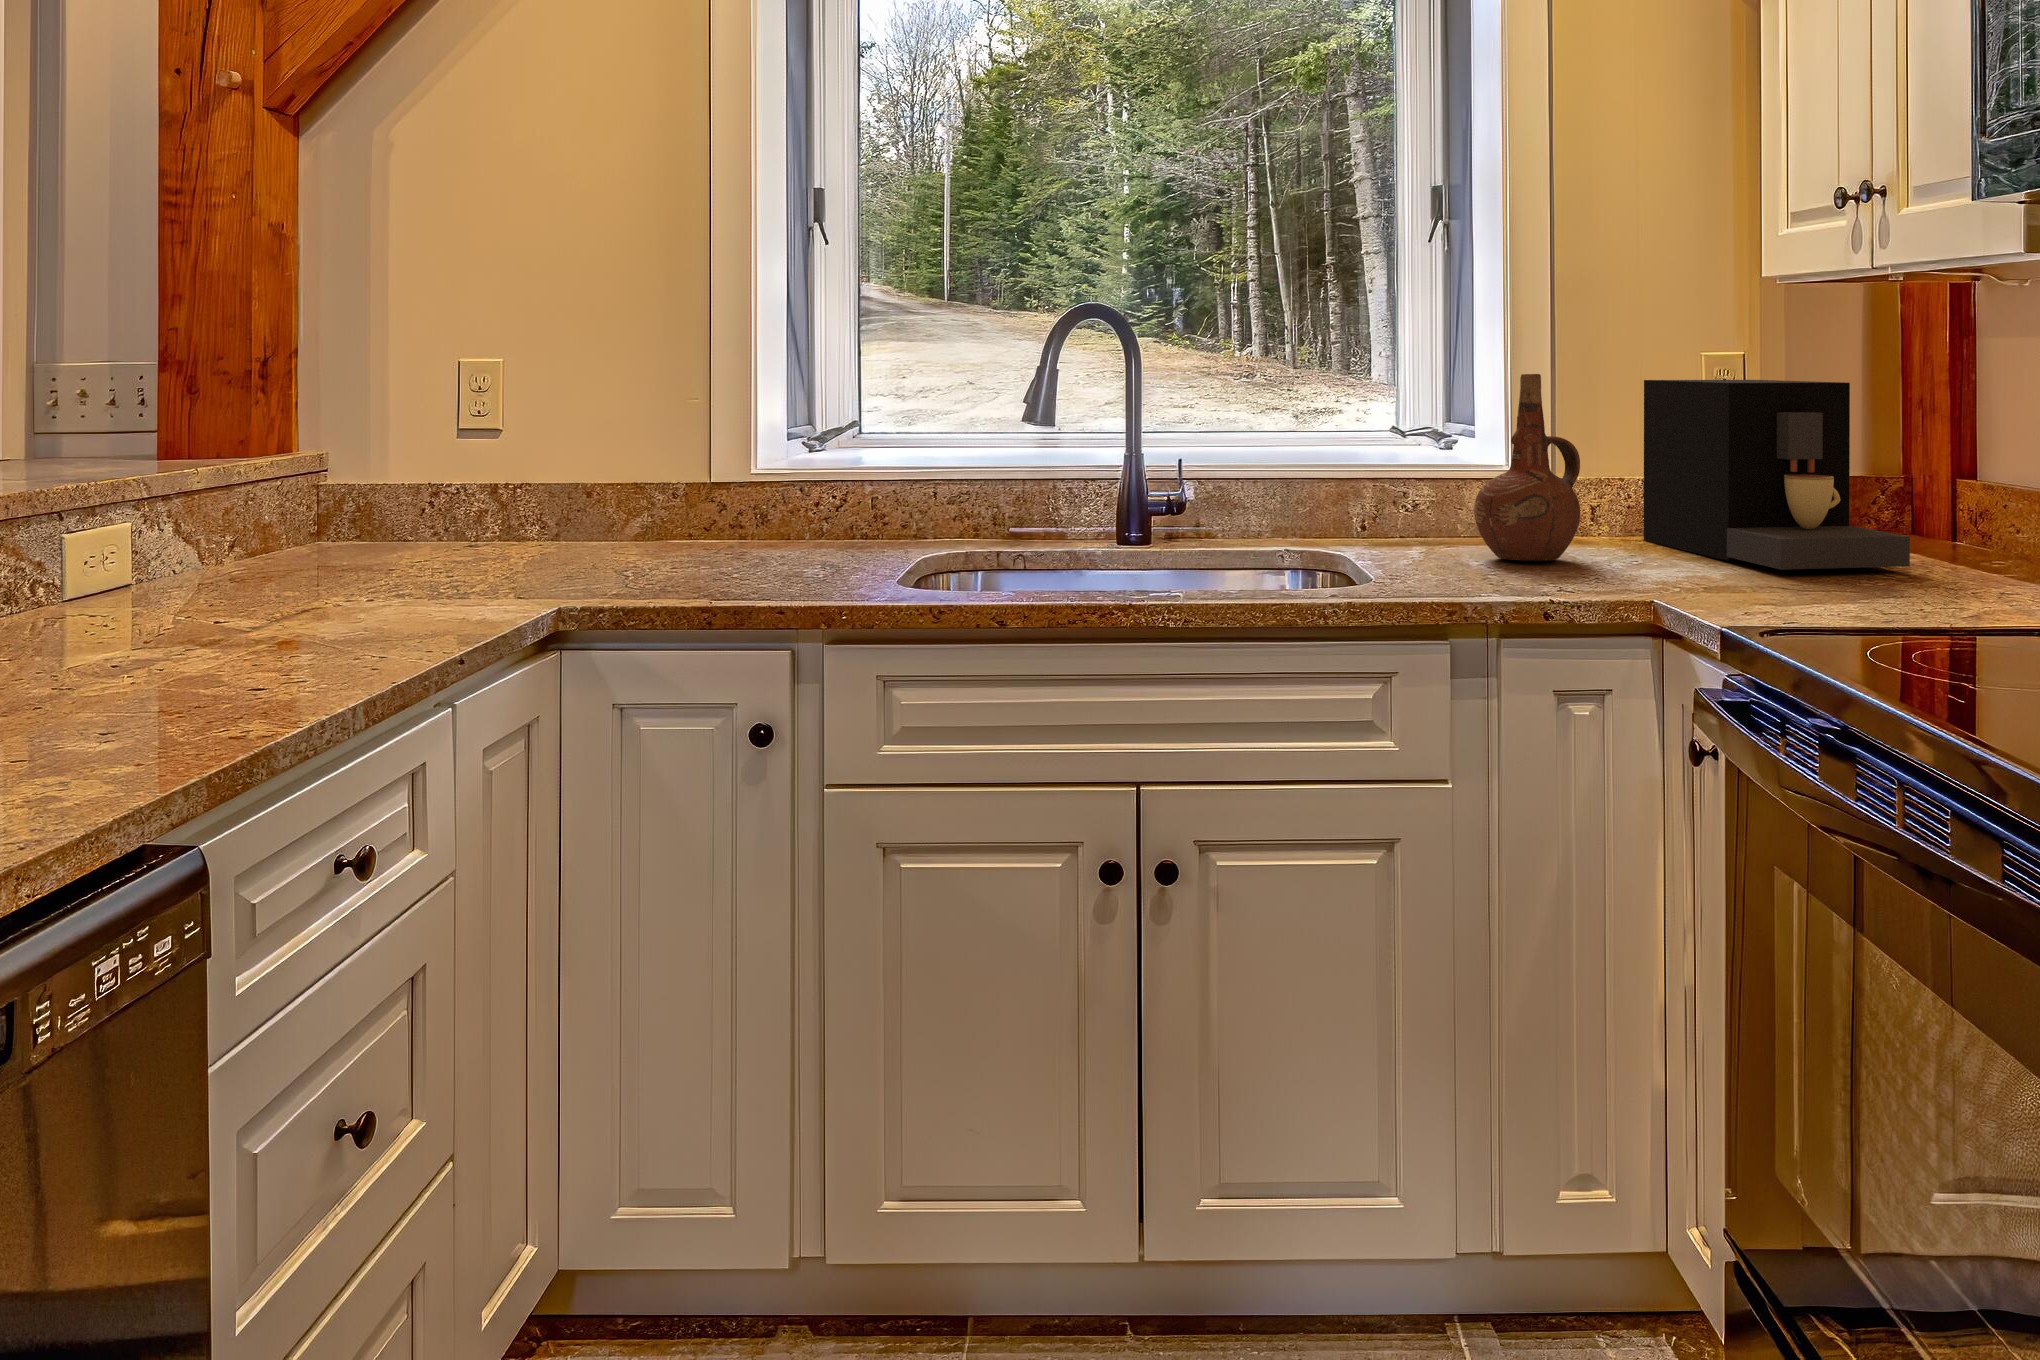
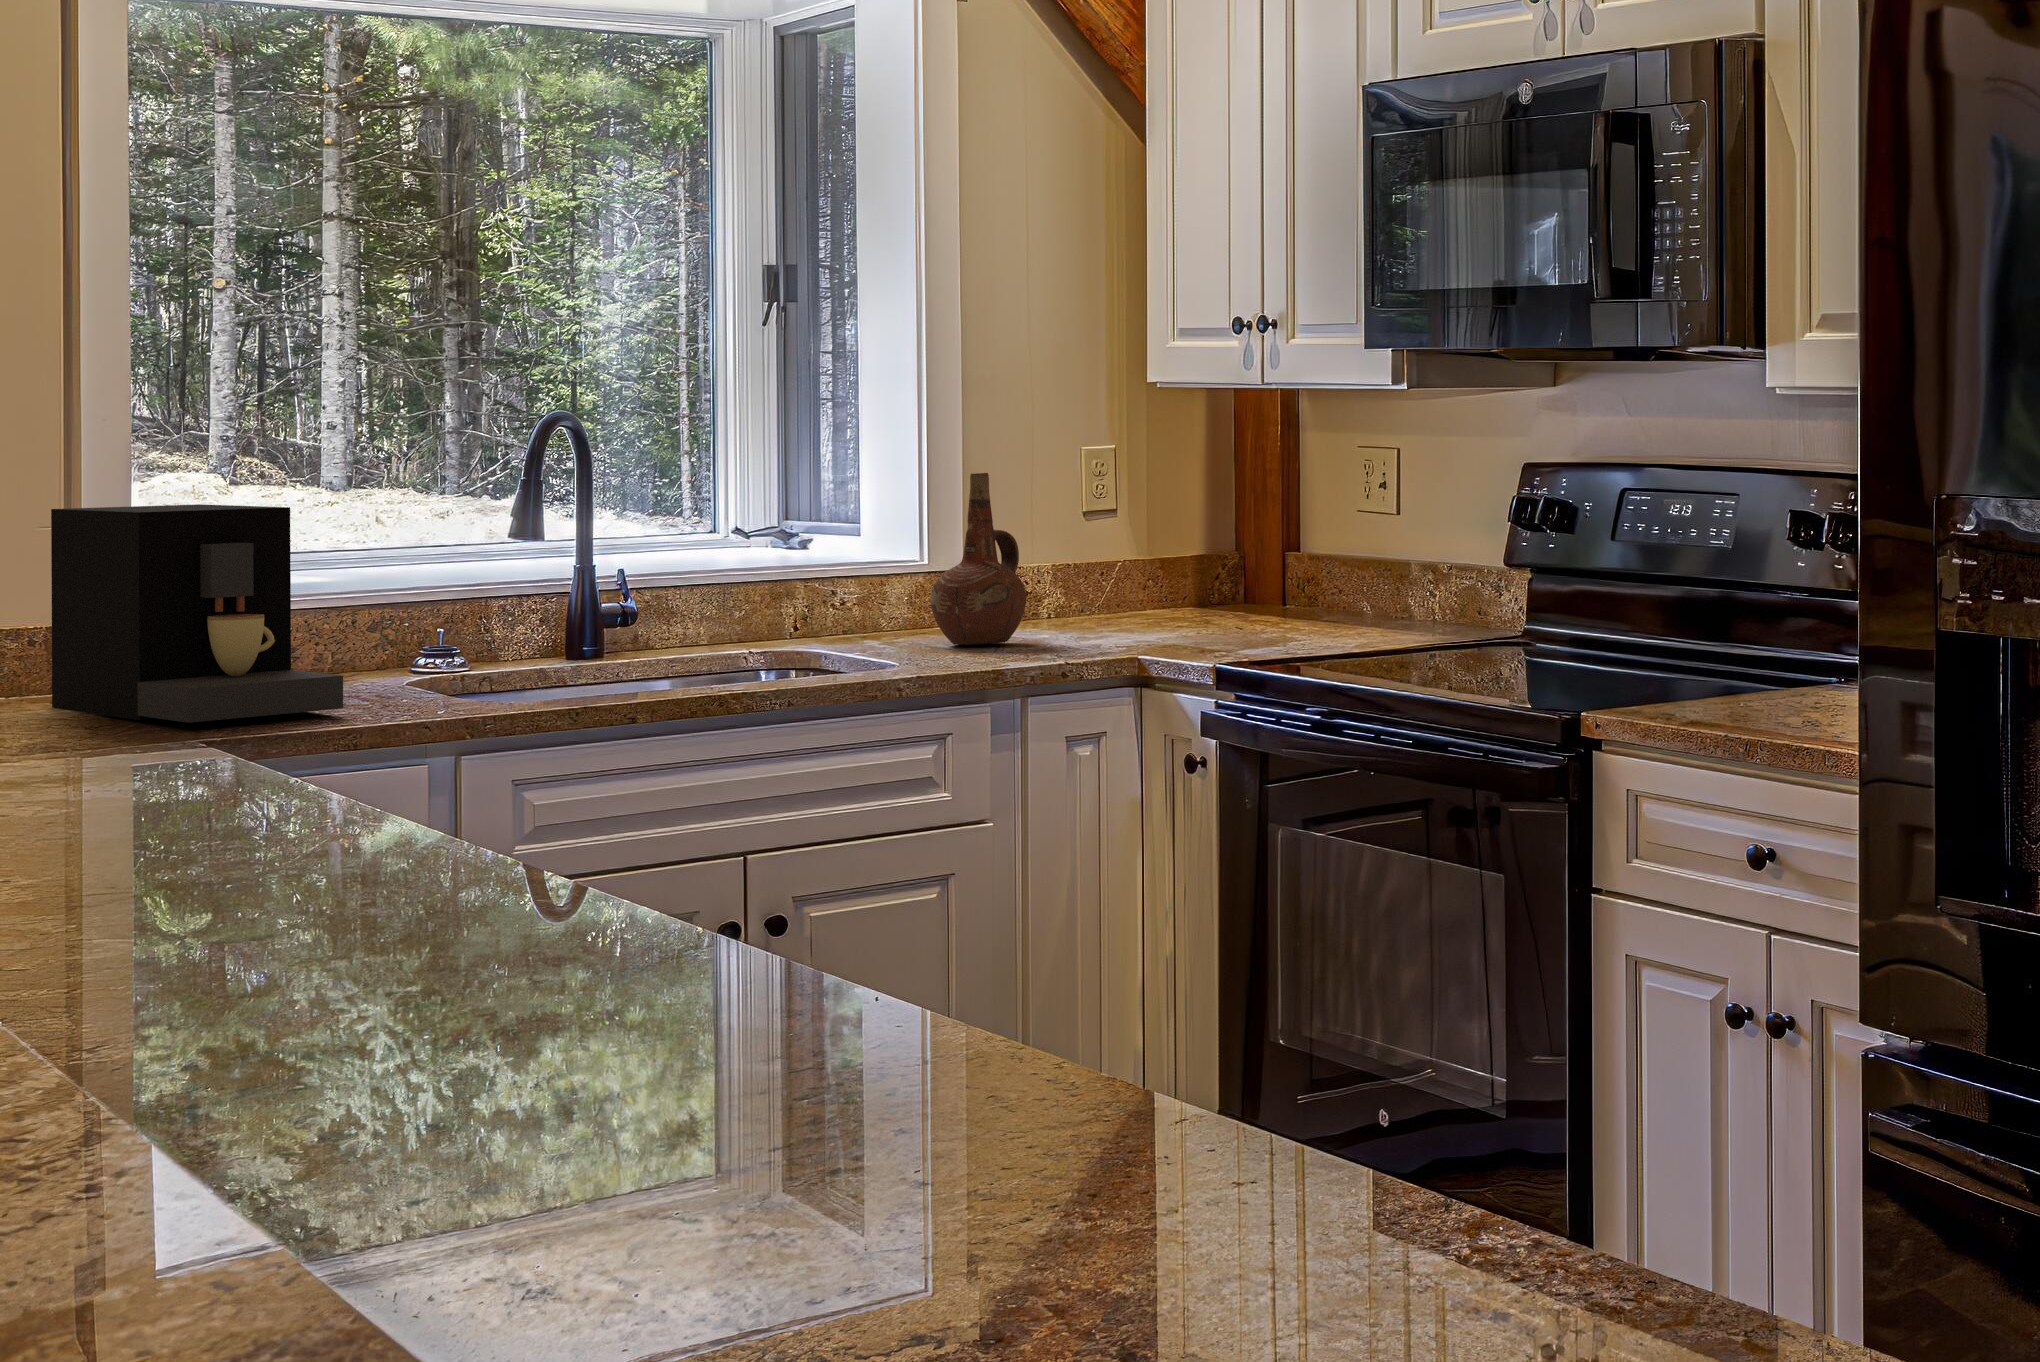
coffee maker: present [1644,380,1910,570] -> present [51,504,343,723]

